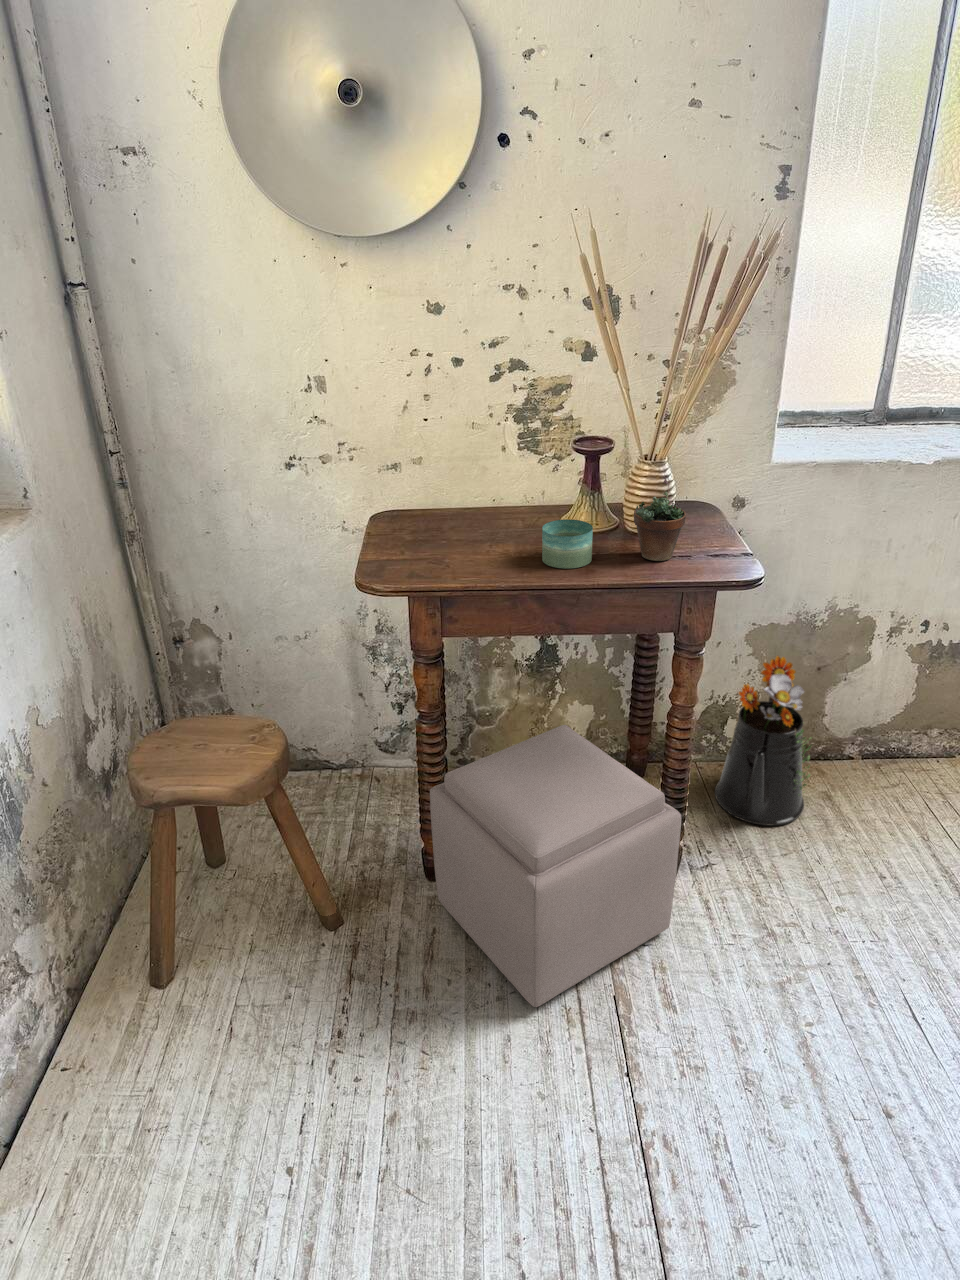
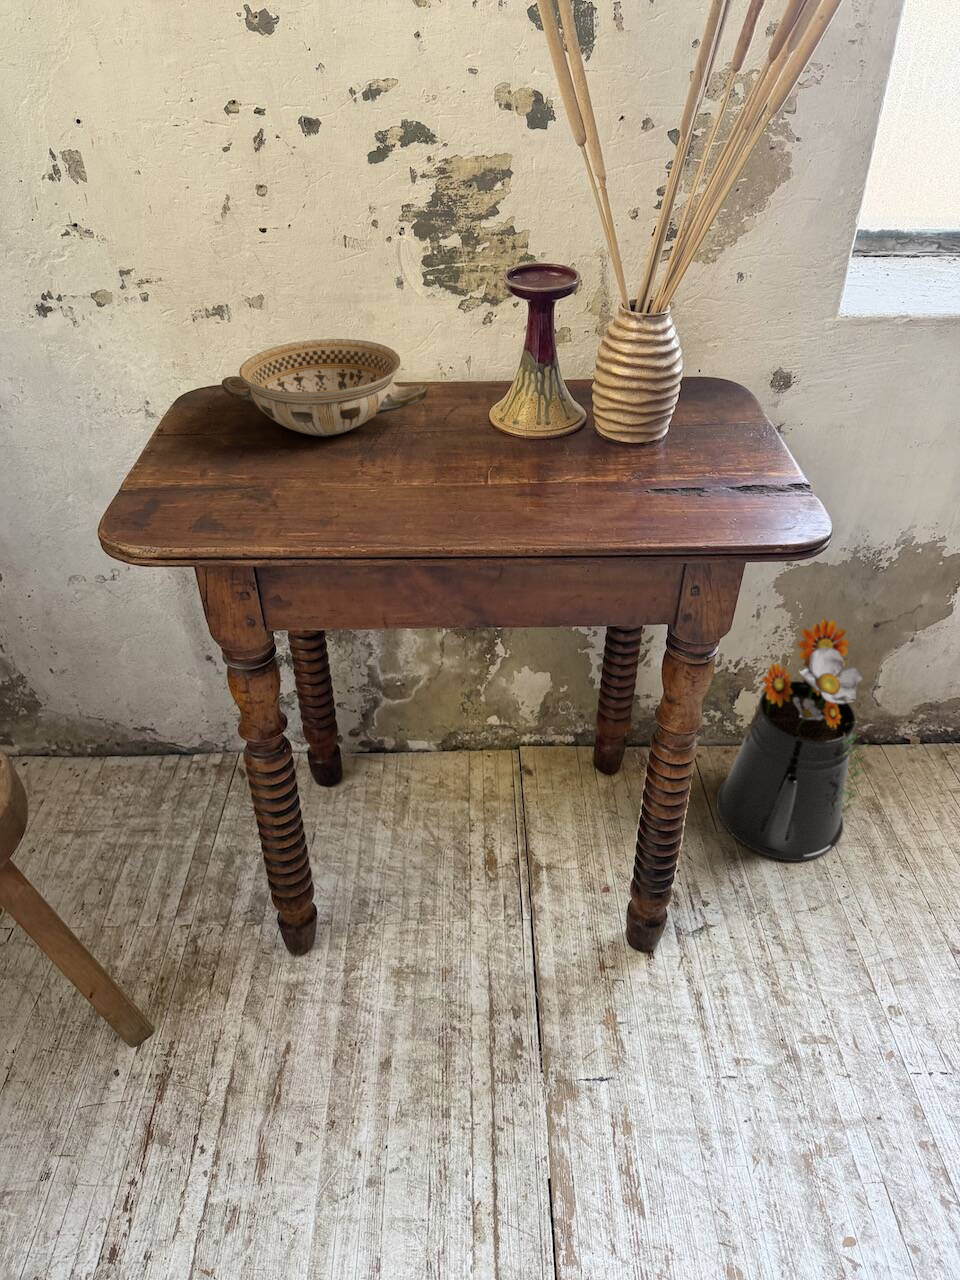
succulent plant: present [634,475,686,561] -> none [605,343,700,500]
ceramic bowl: none [405,480,527,534] -> present [222,339,428,436]
candle: present [542,519,593,569] -> none [439,420,531,514]
ottoman: present [430,725,681,1007] -> none [266,743,666,1209]

